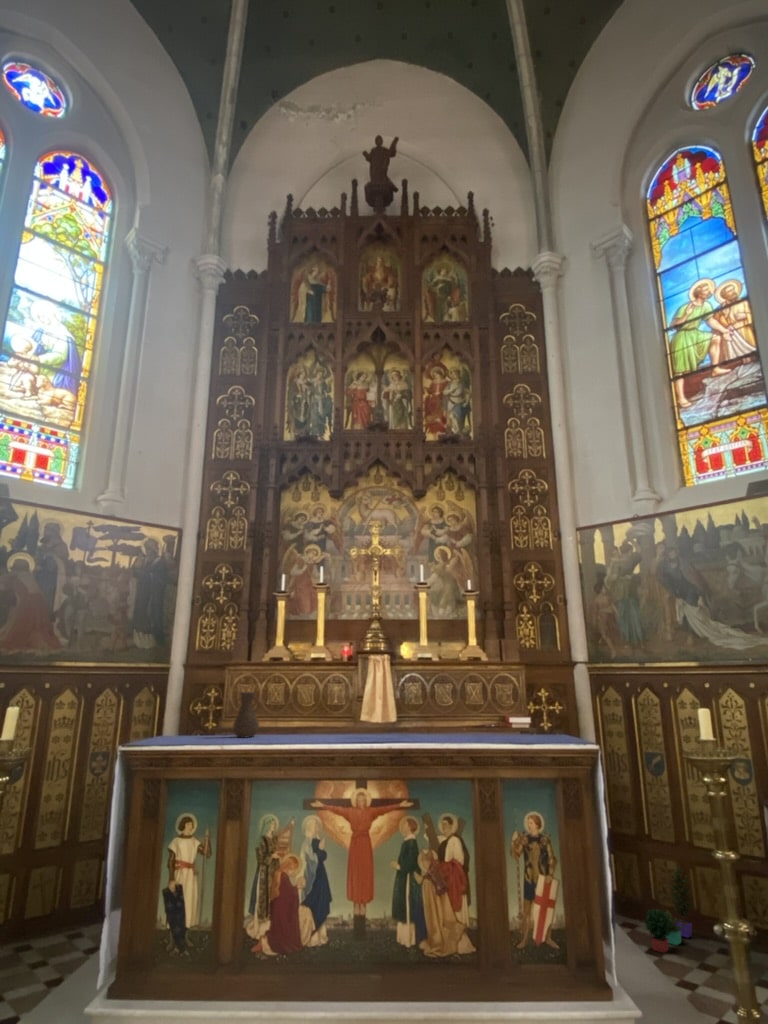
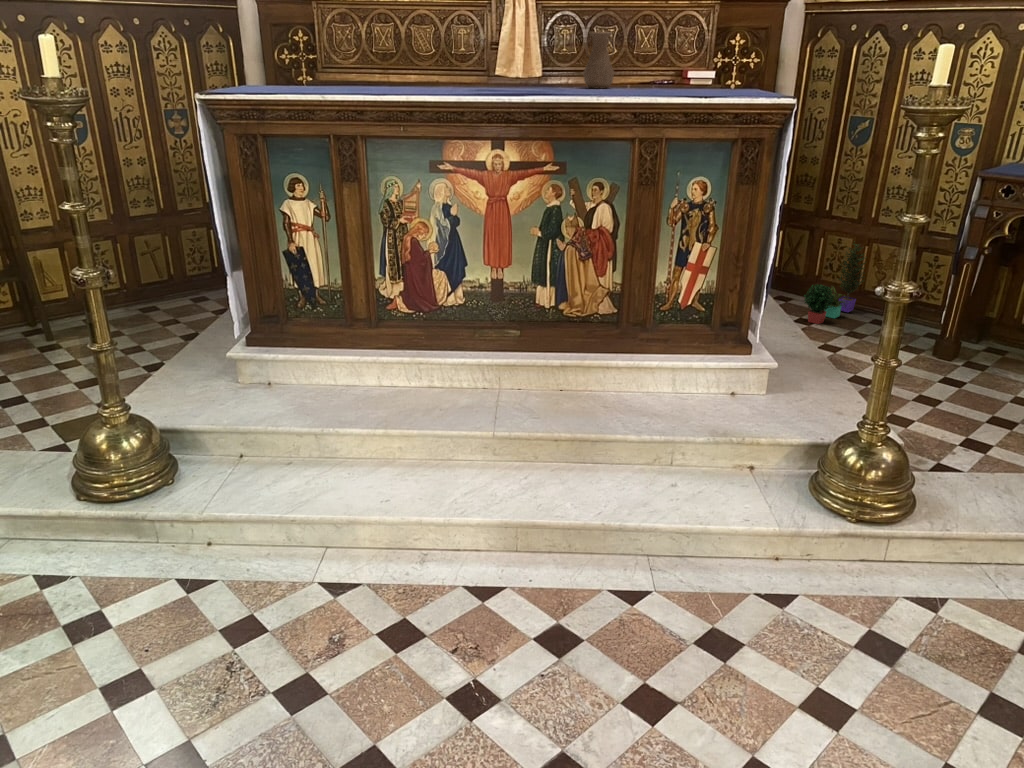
vase: present [233,692,259,738] -> present [583,32,614,89]

